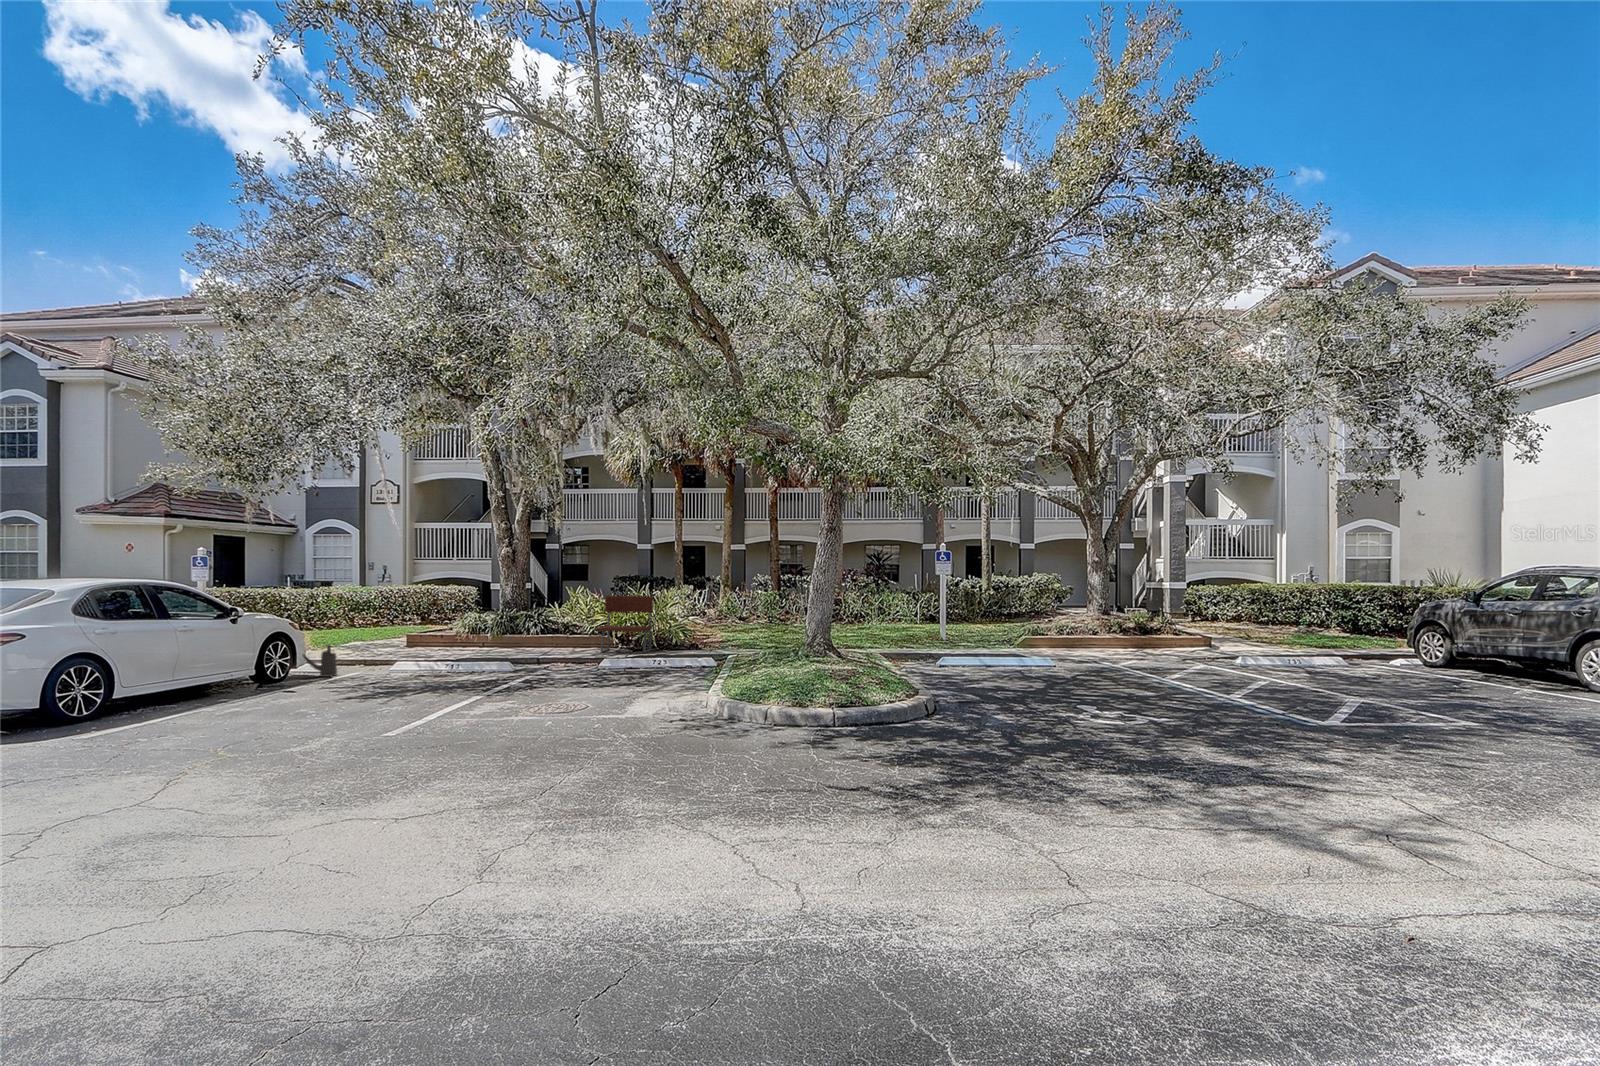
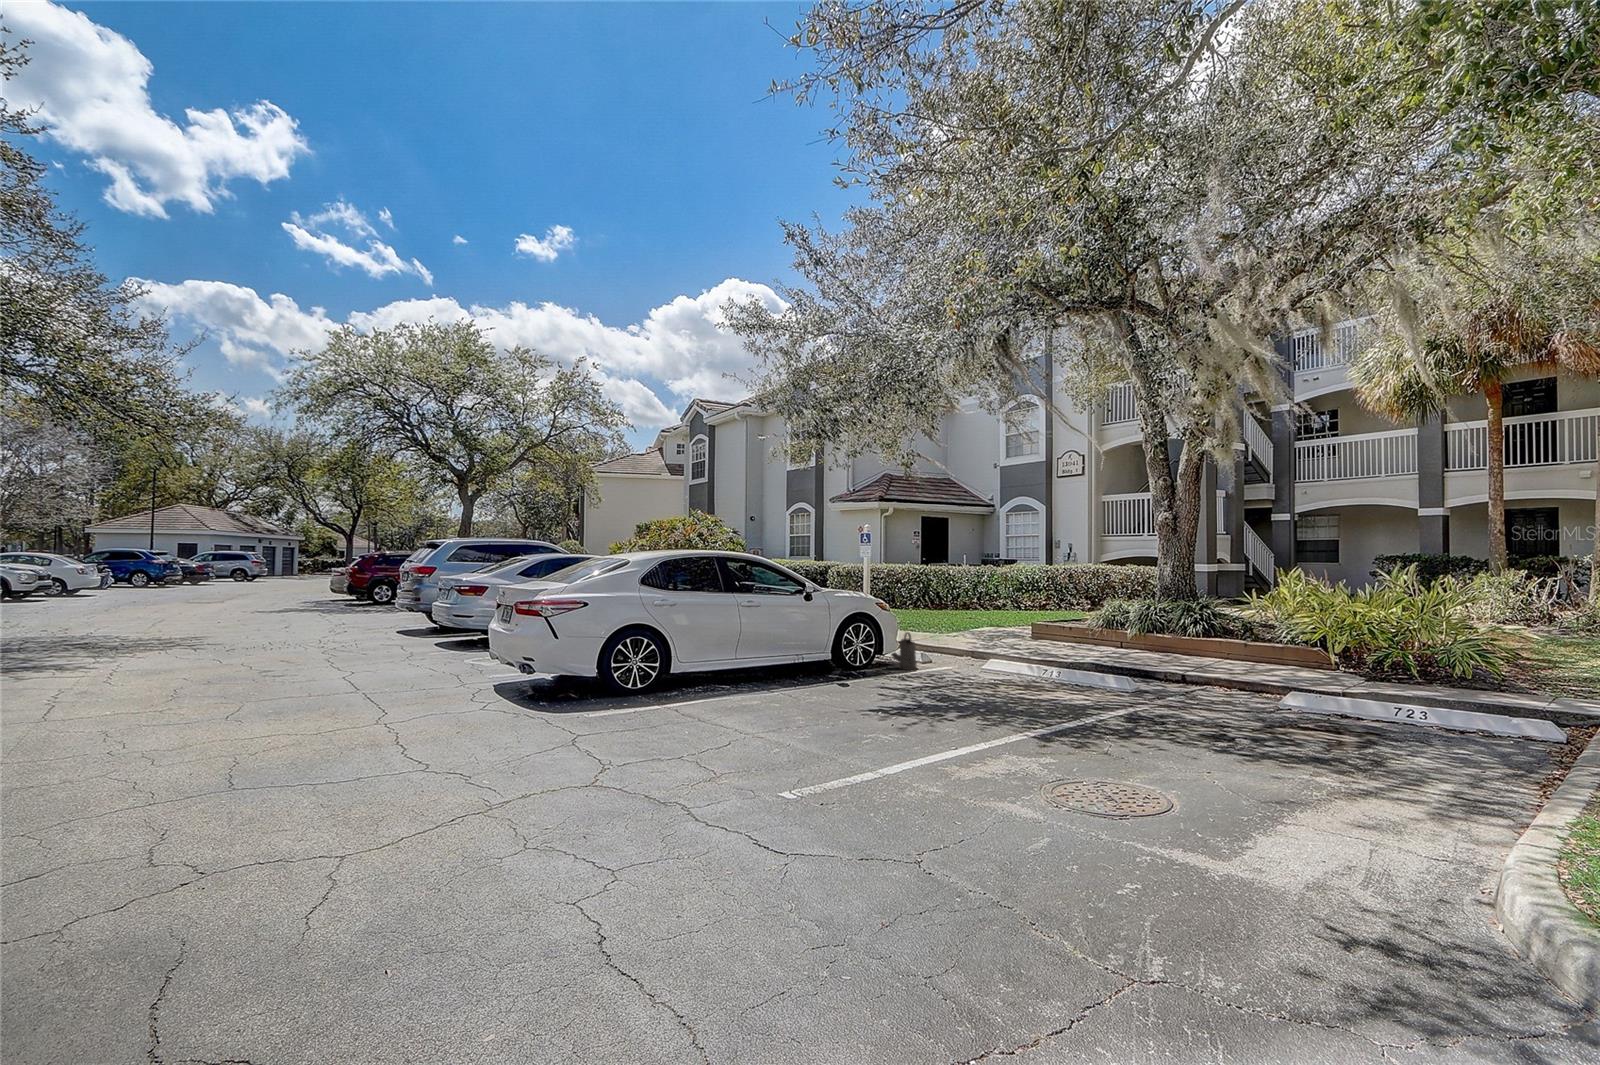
bench: present [596,595,653,653] -> none [1281,584,1396,687]

